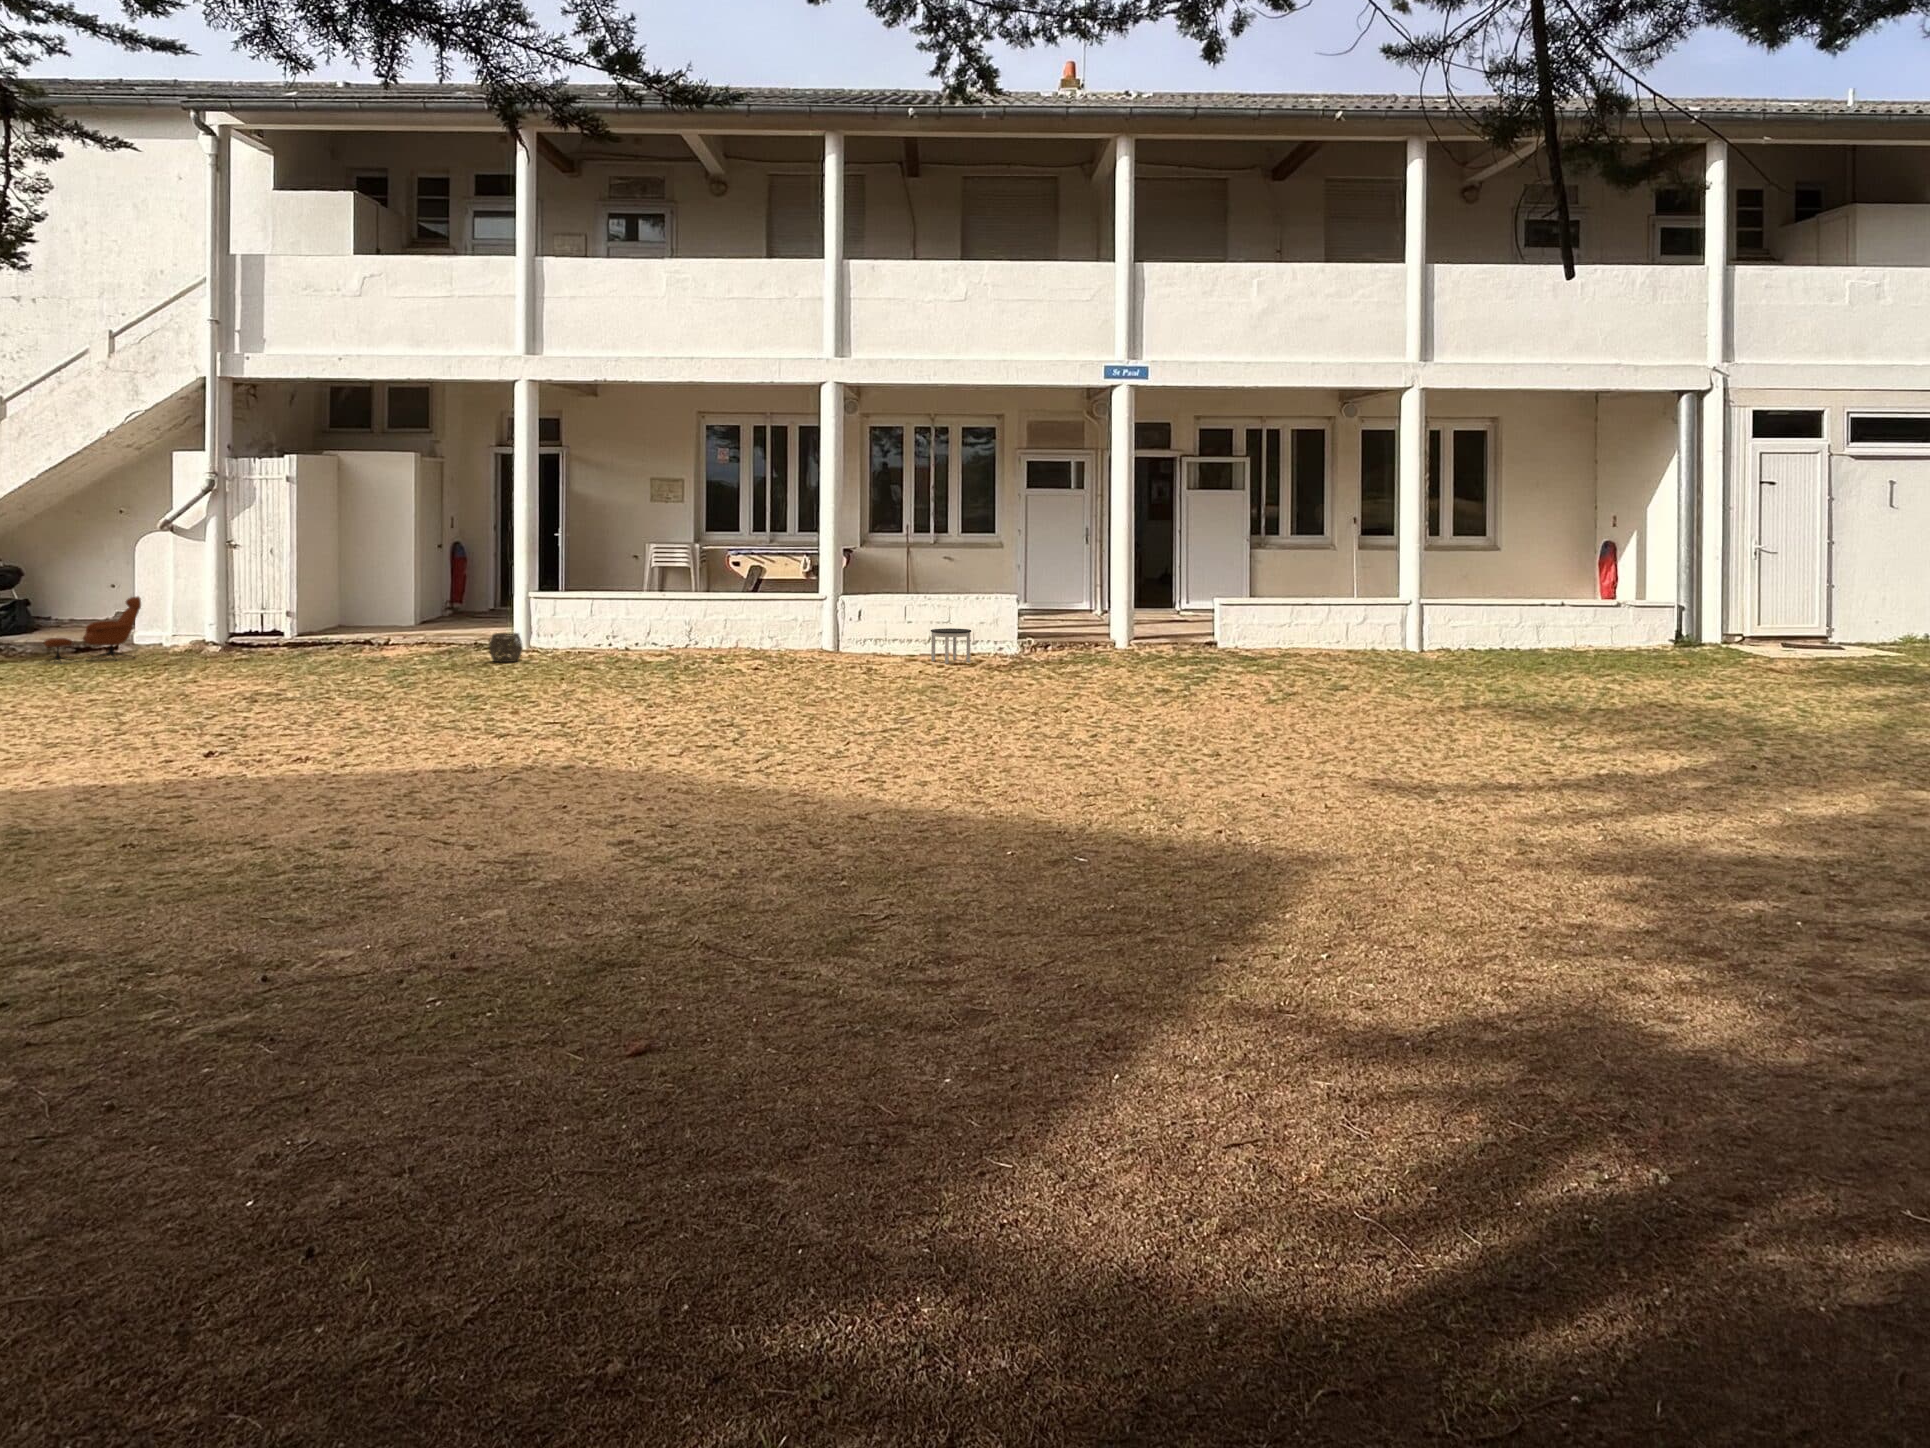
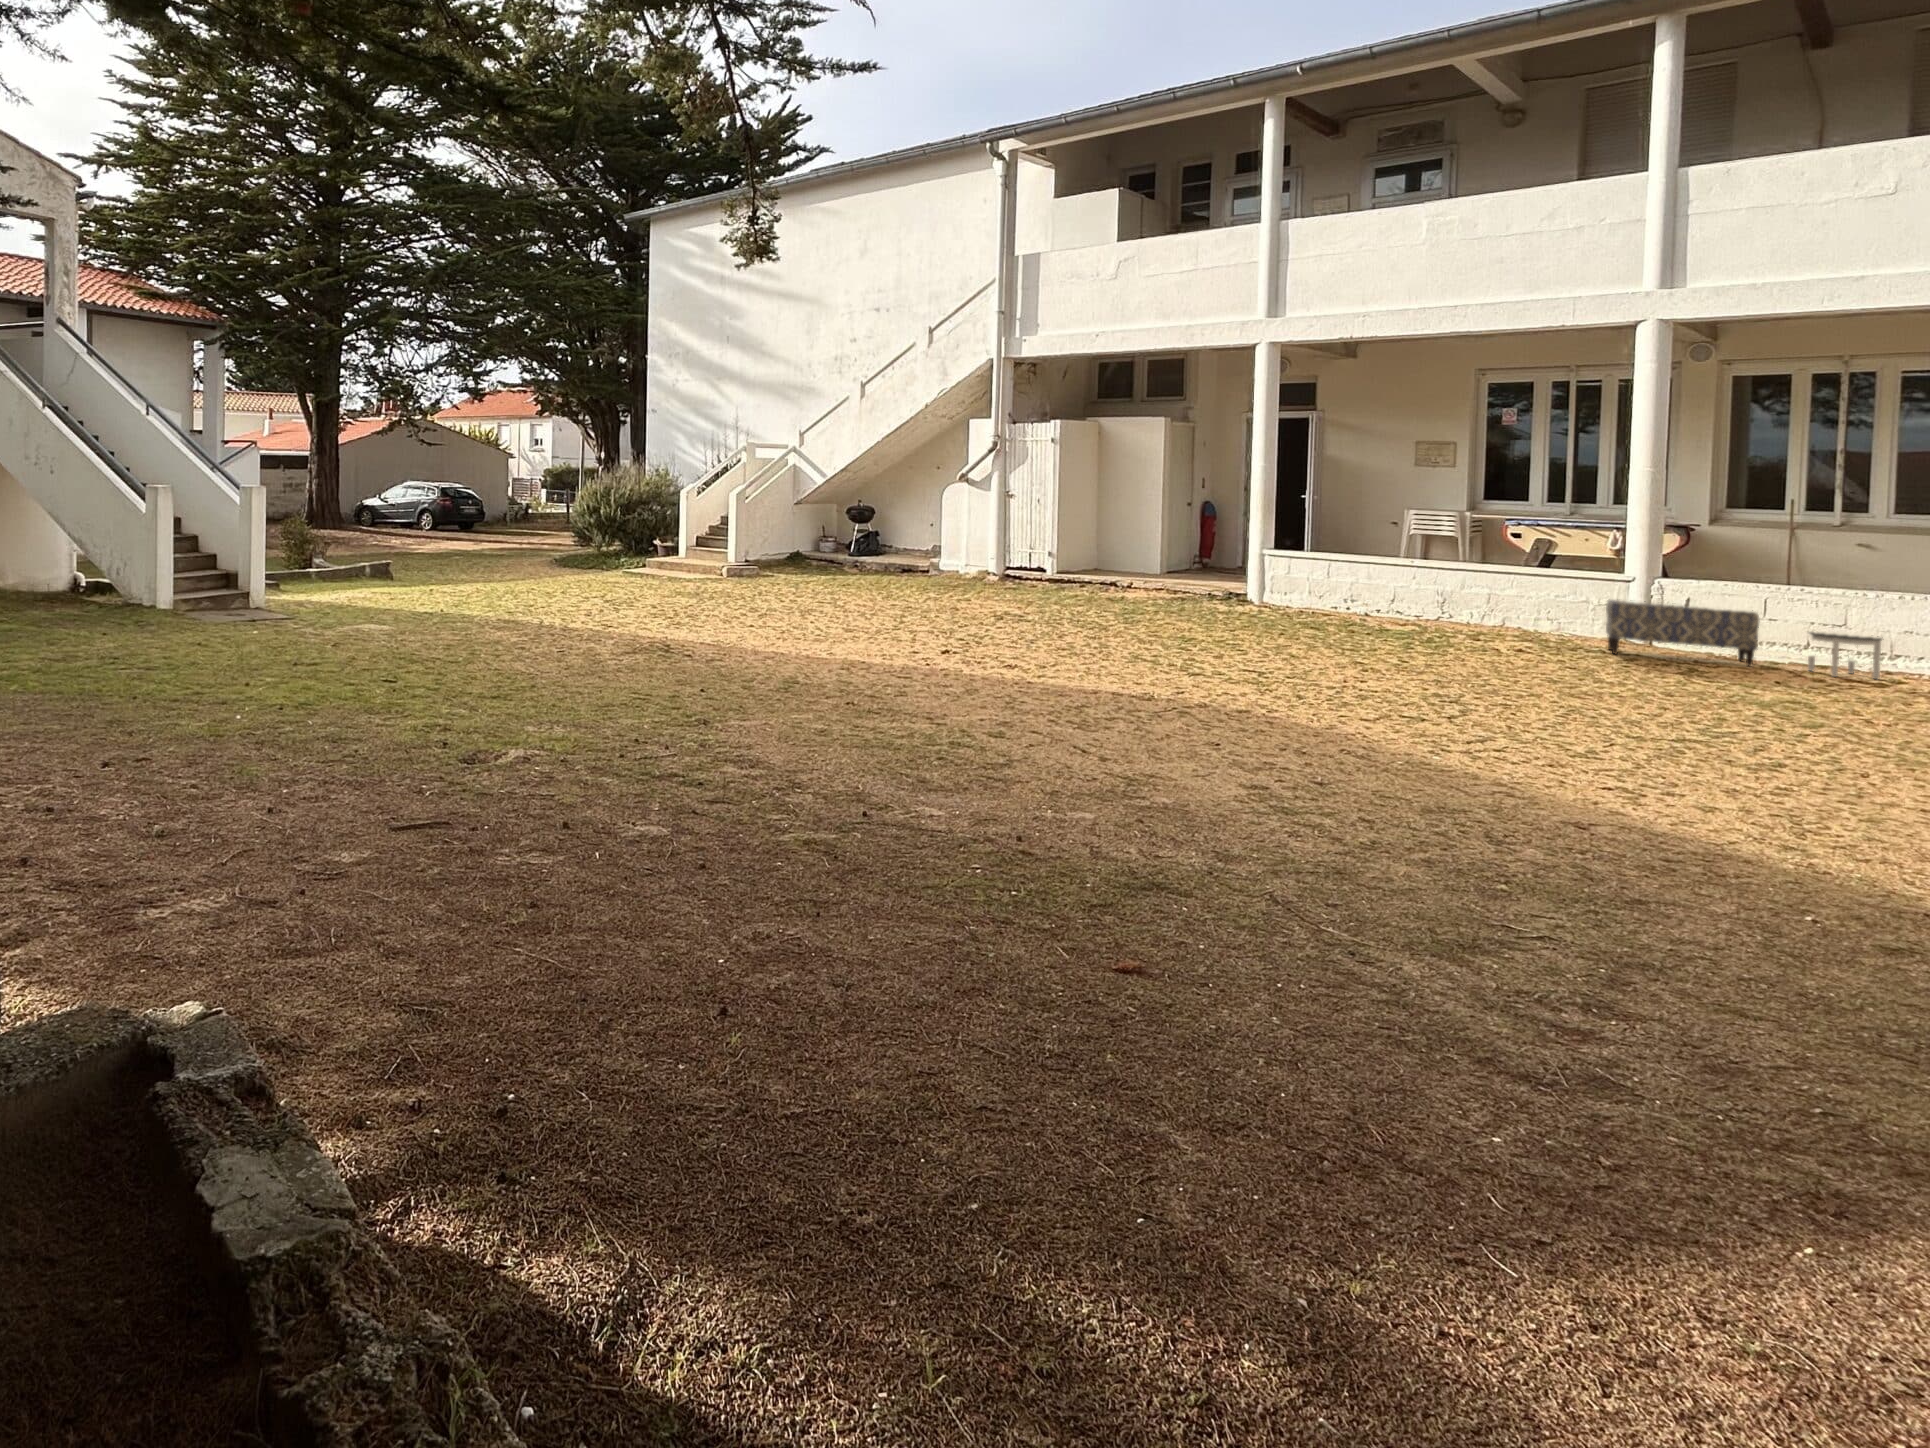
lounge chair: present [44,596,141,662] -> none [876,532,944,580]
bench: none [807,616,904,664] -> present [1606,600,1759,666]
woven basket: present [489,633,523,662] -> none [1221,585,1255,614]

